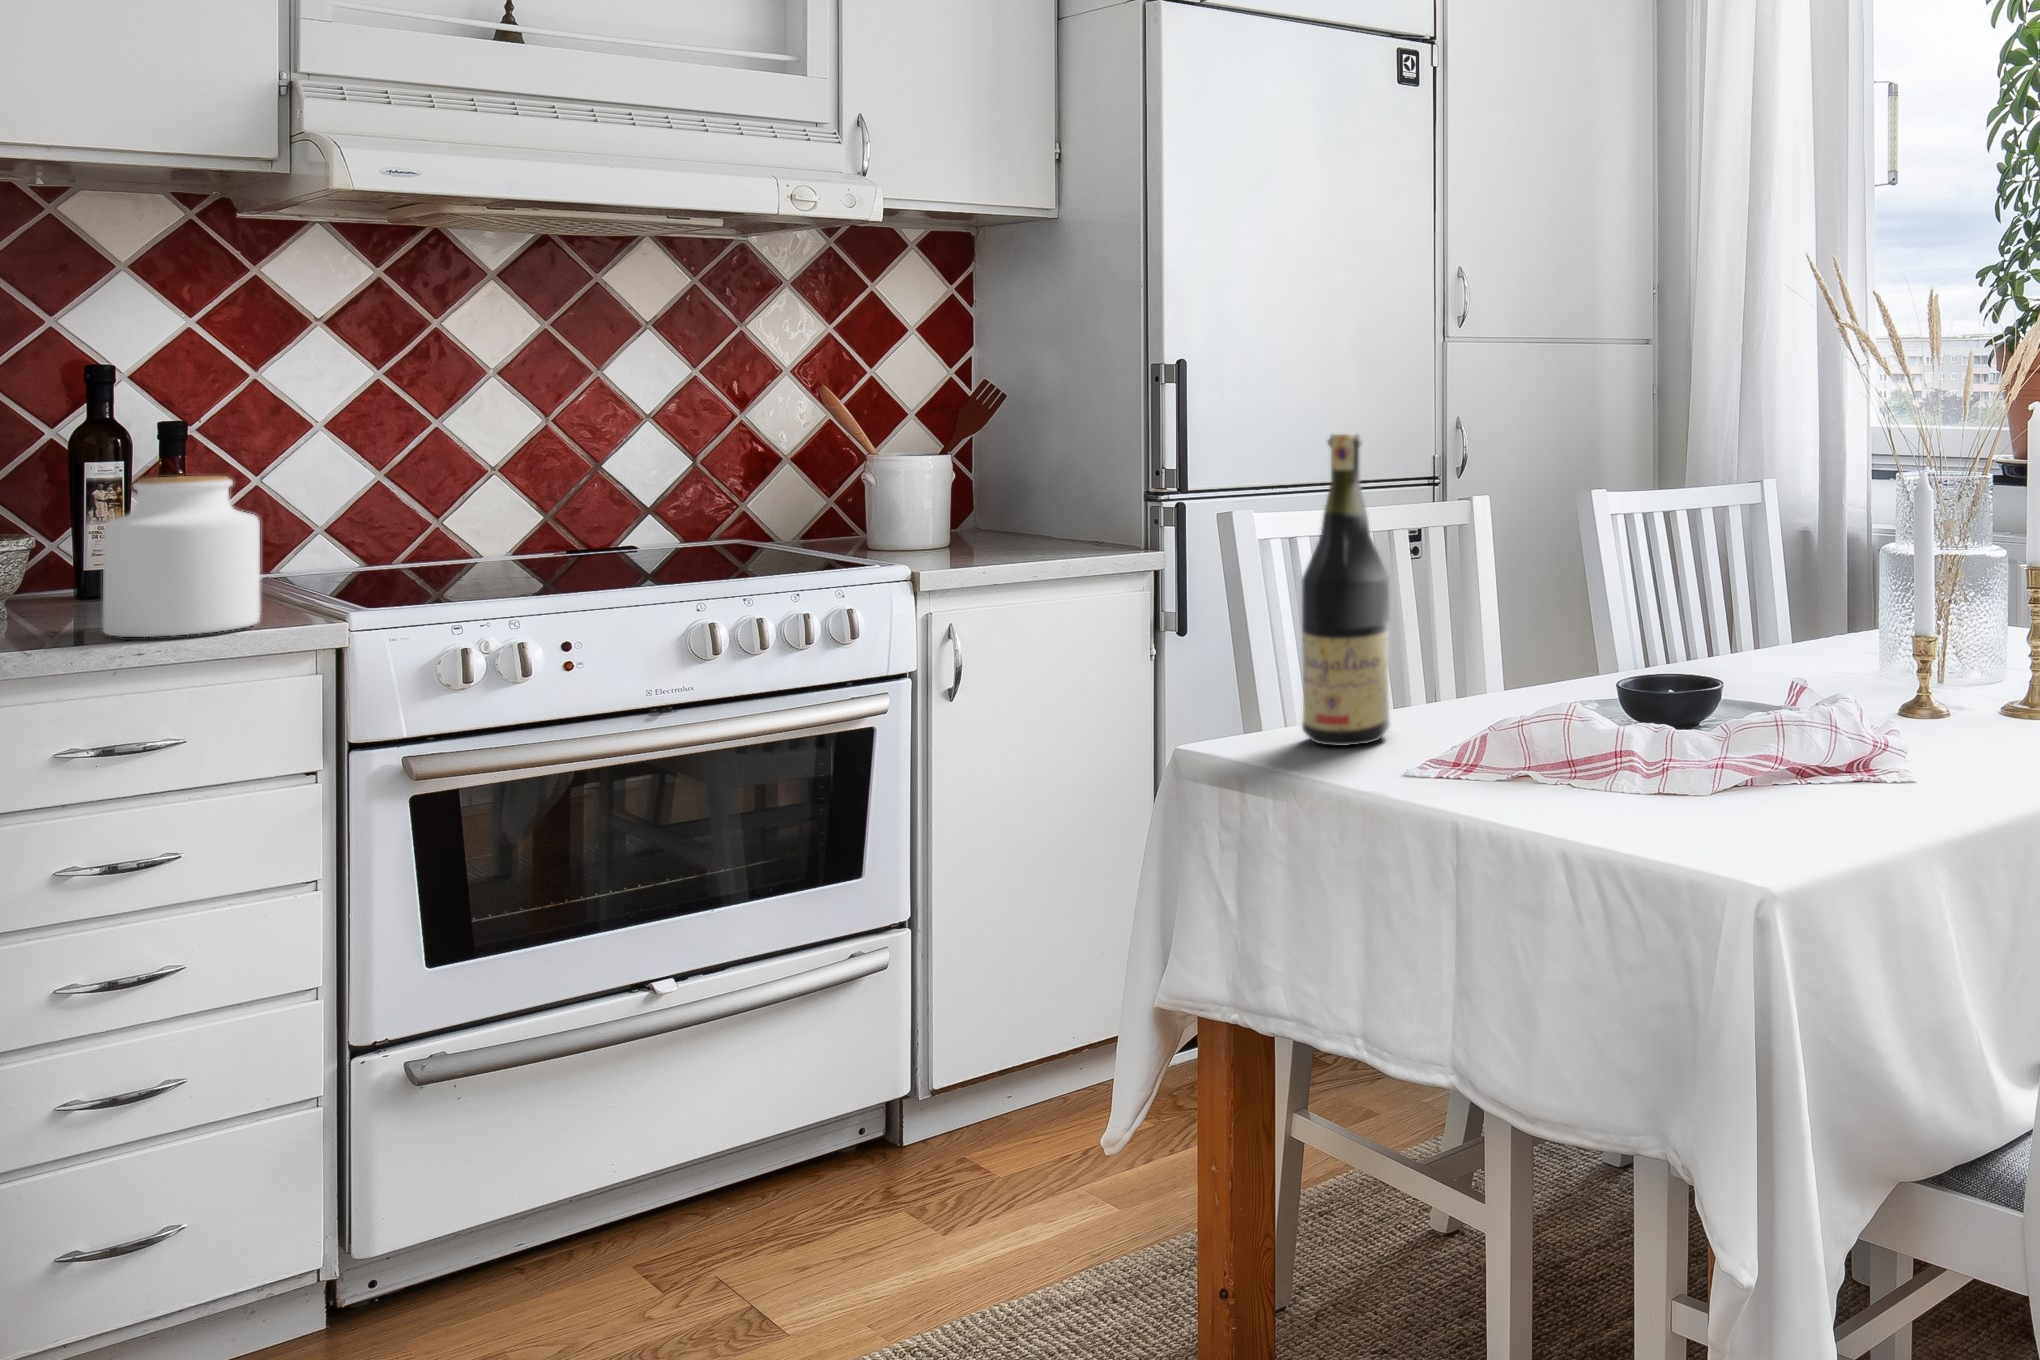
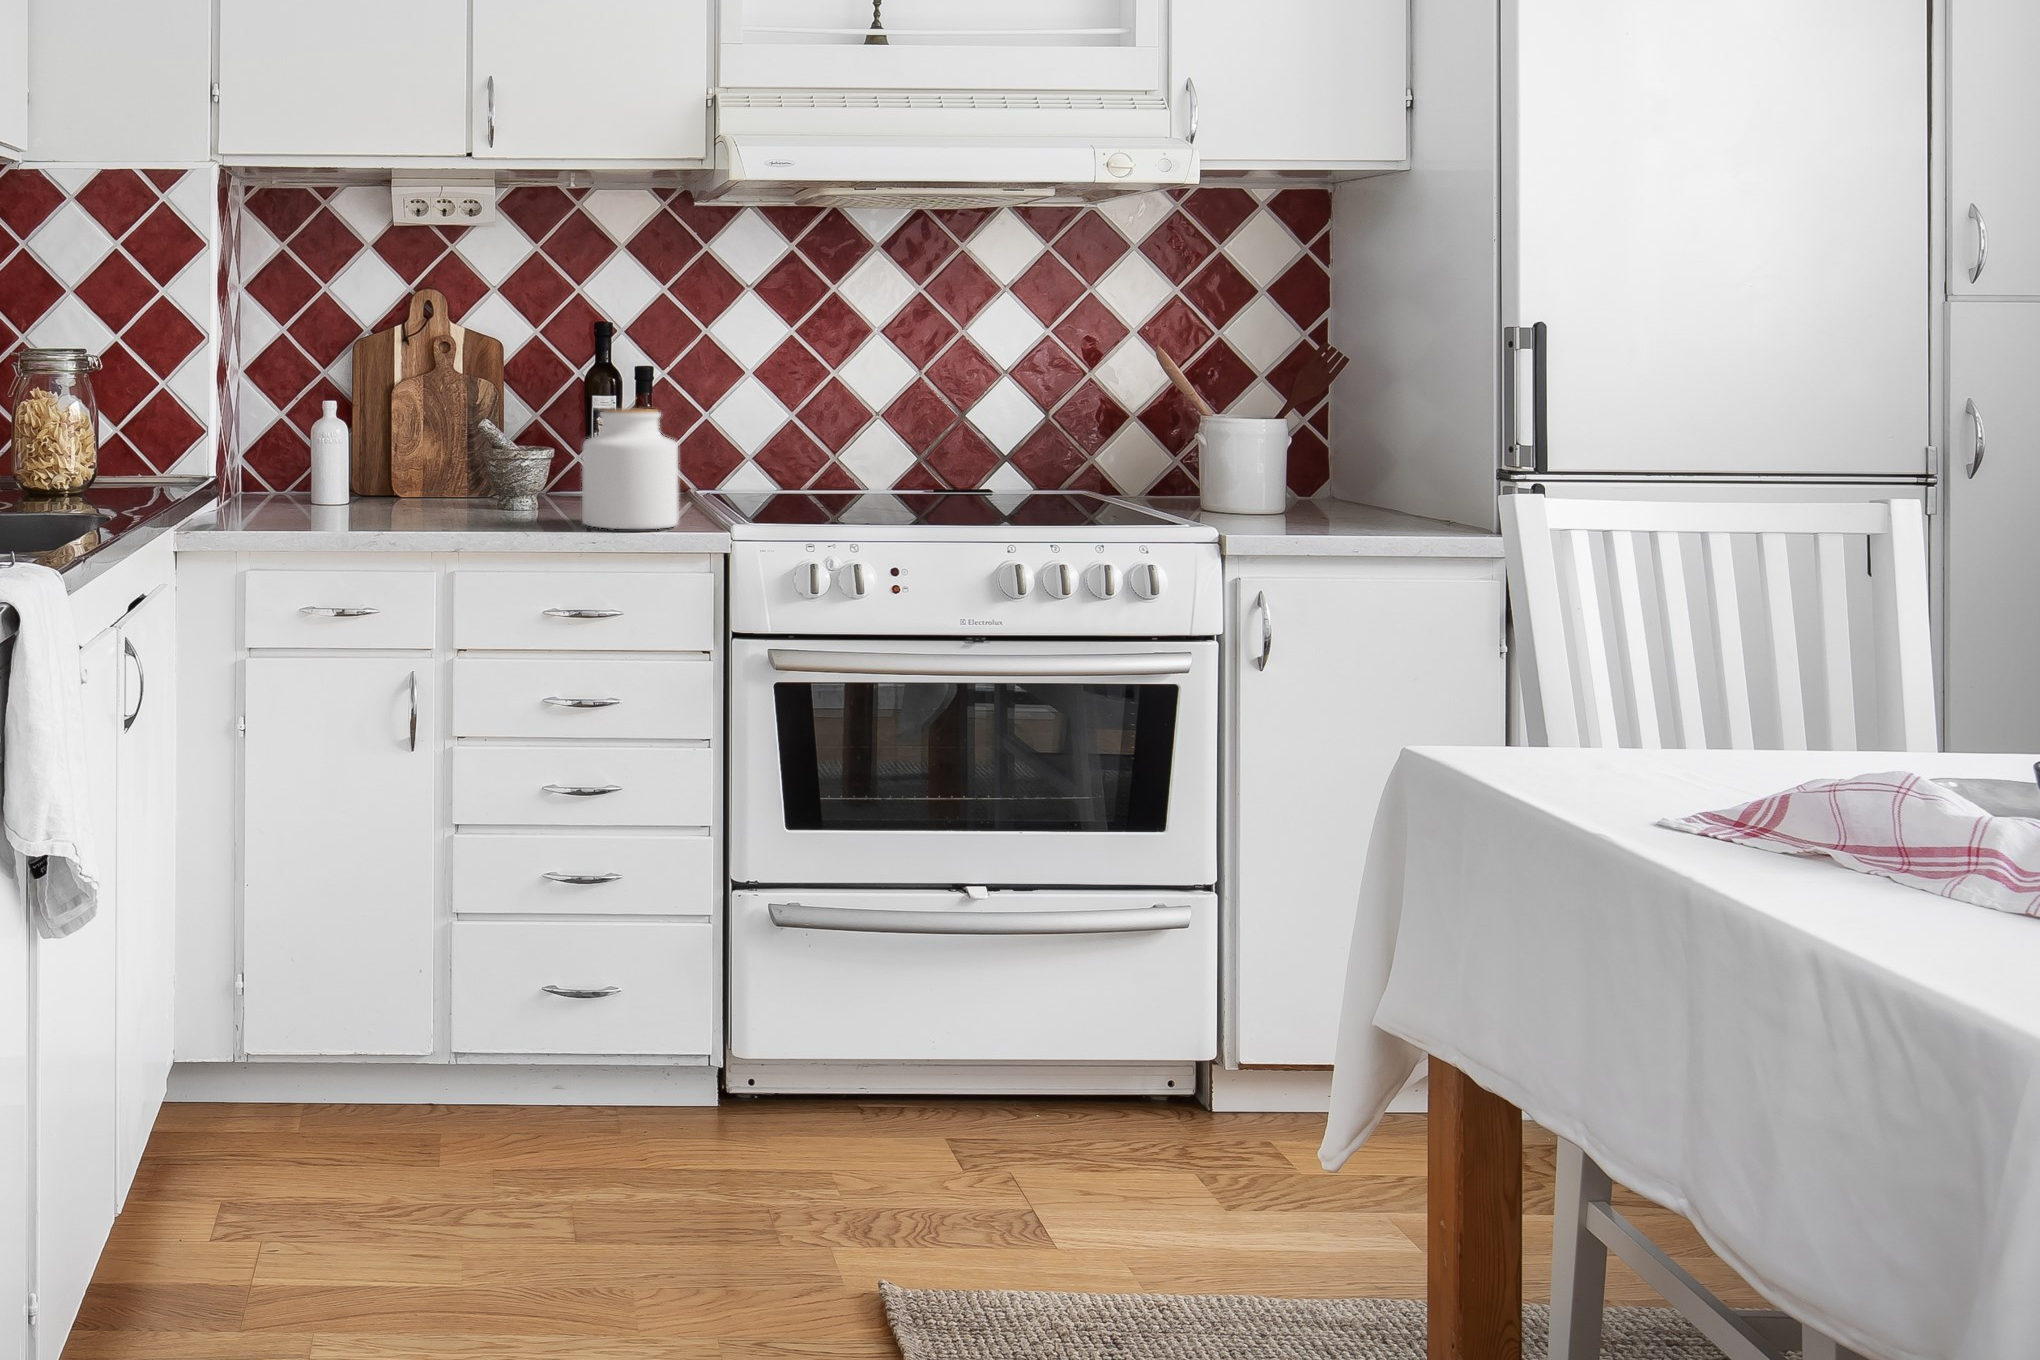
wine bottle: present [1302,434,1390,746] -> none [1556,409,1680,785]

